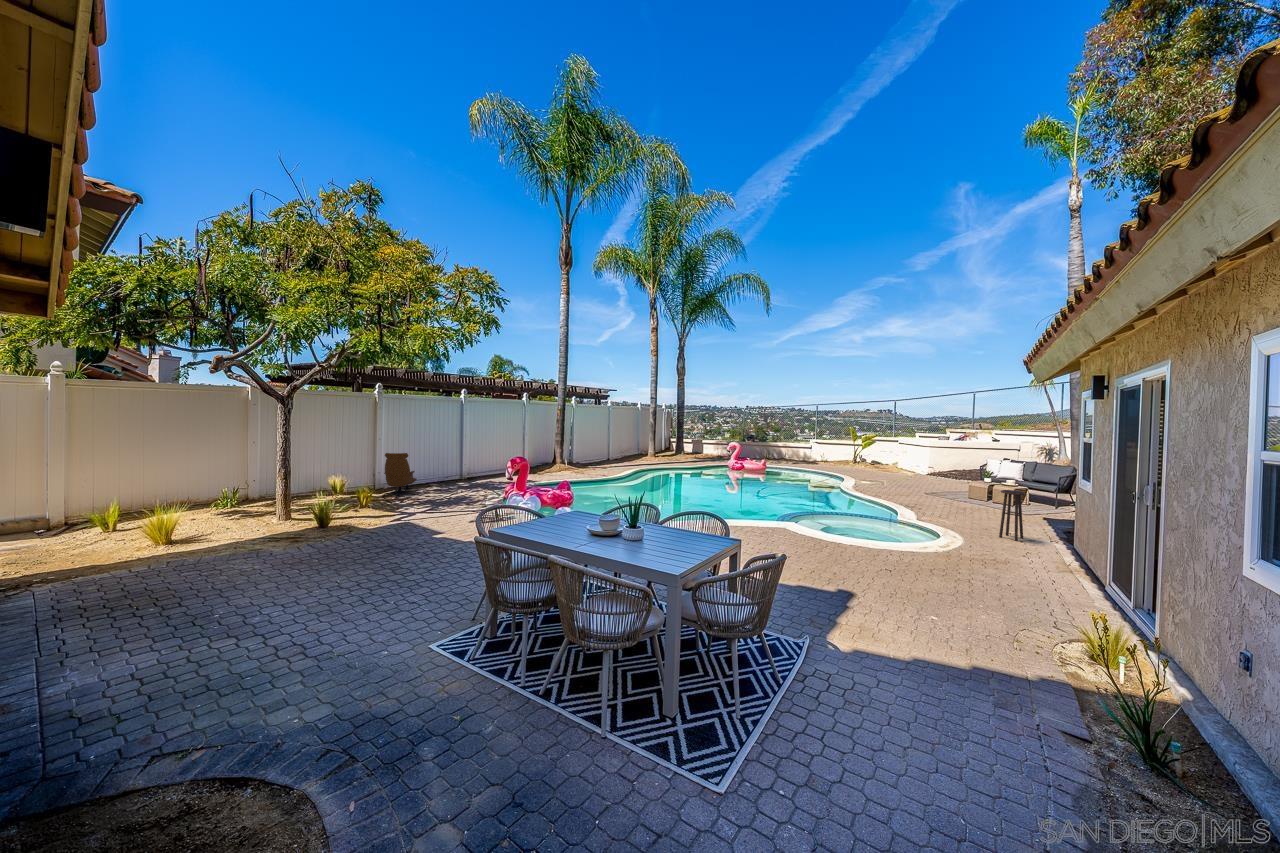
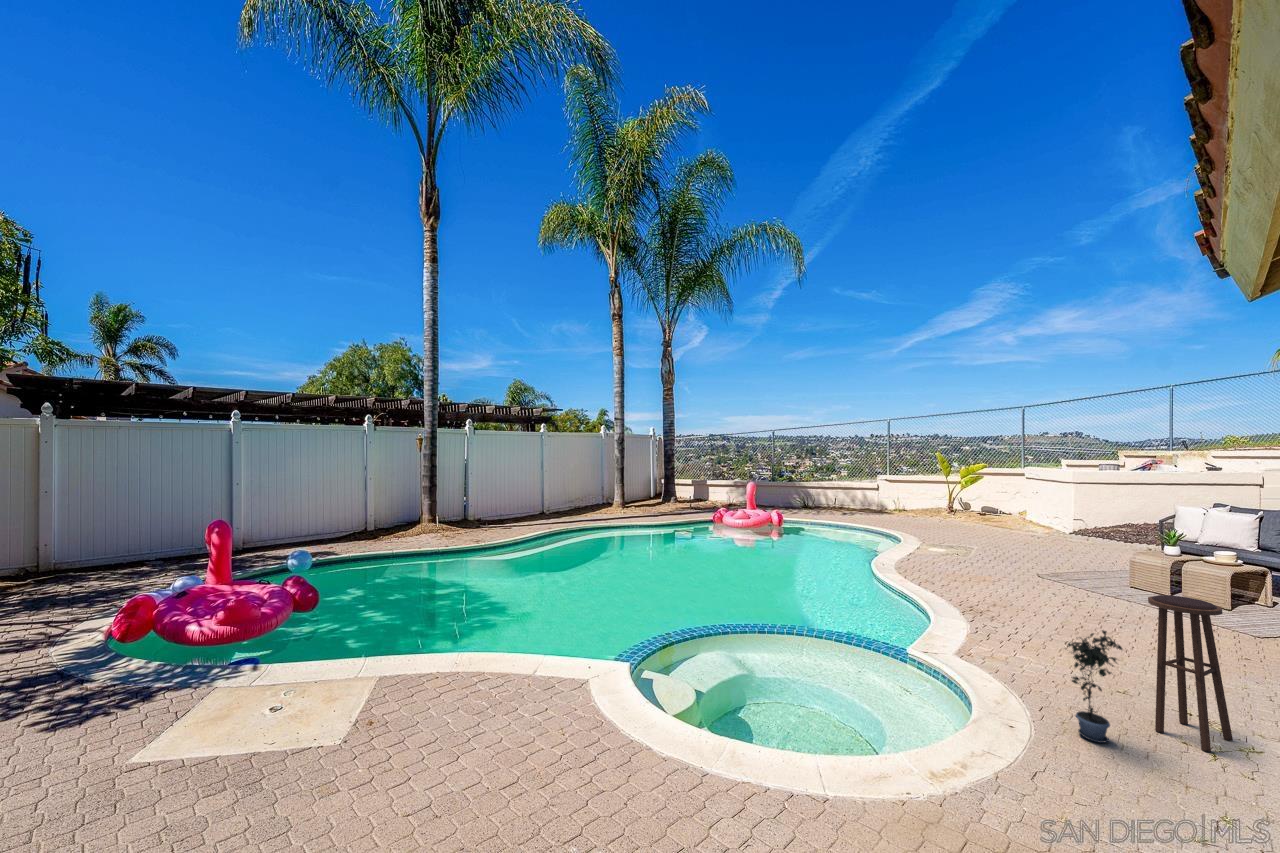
lounge chair: present [384,453,417,498] -> none [0,512,106,589]
potted plant: none [972,501,994,540] -> present [1068,630,1122,743]

